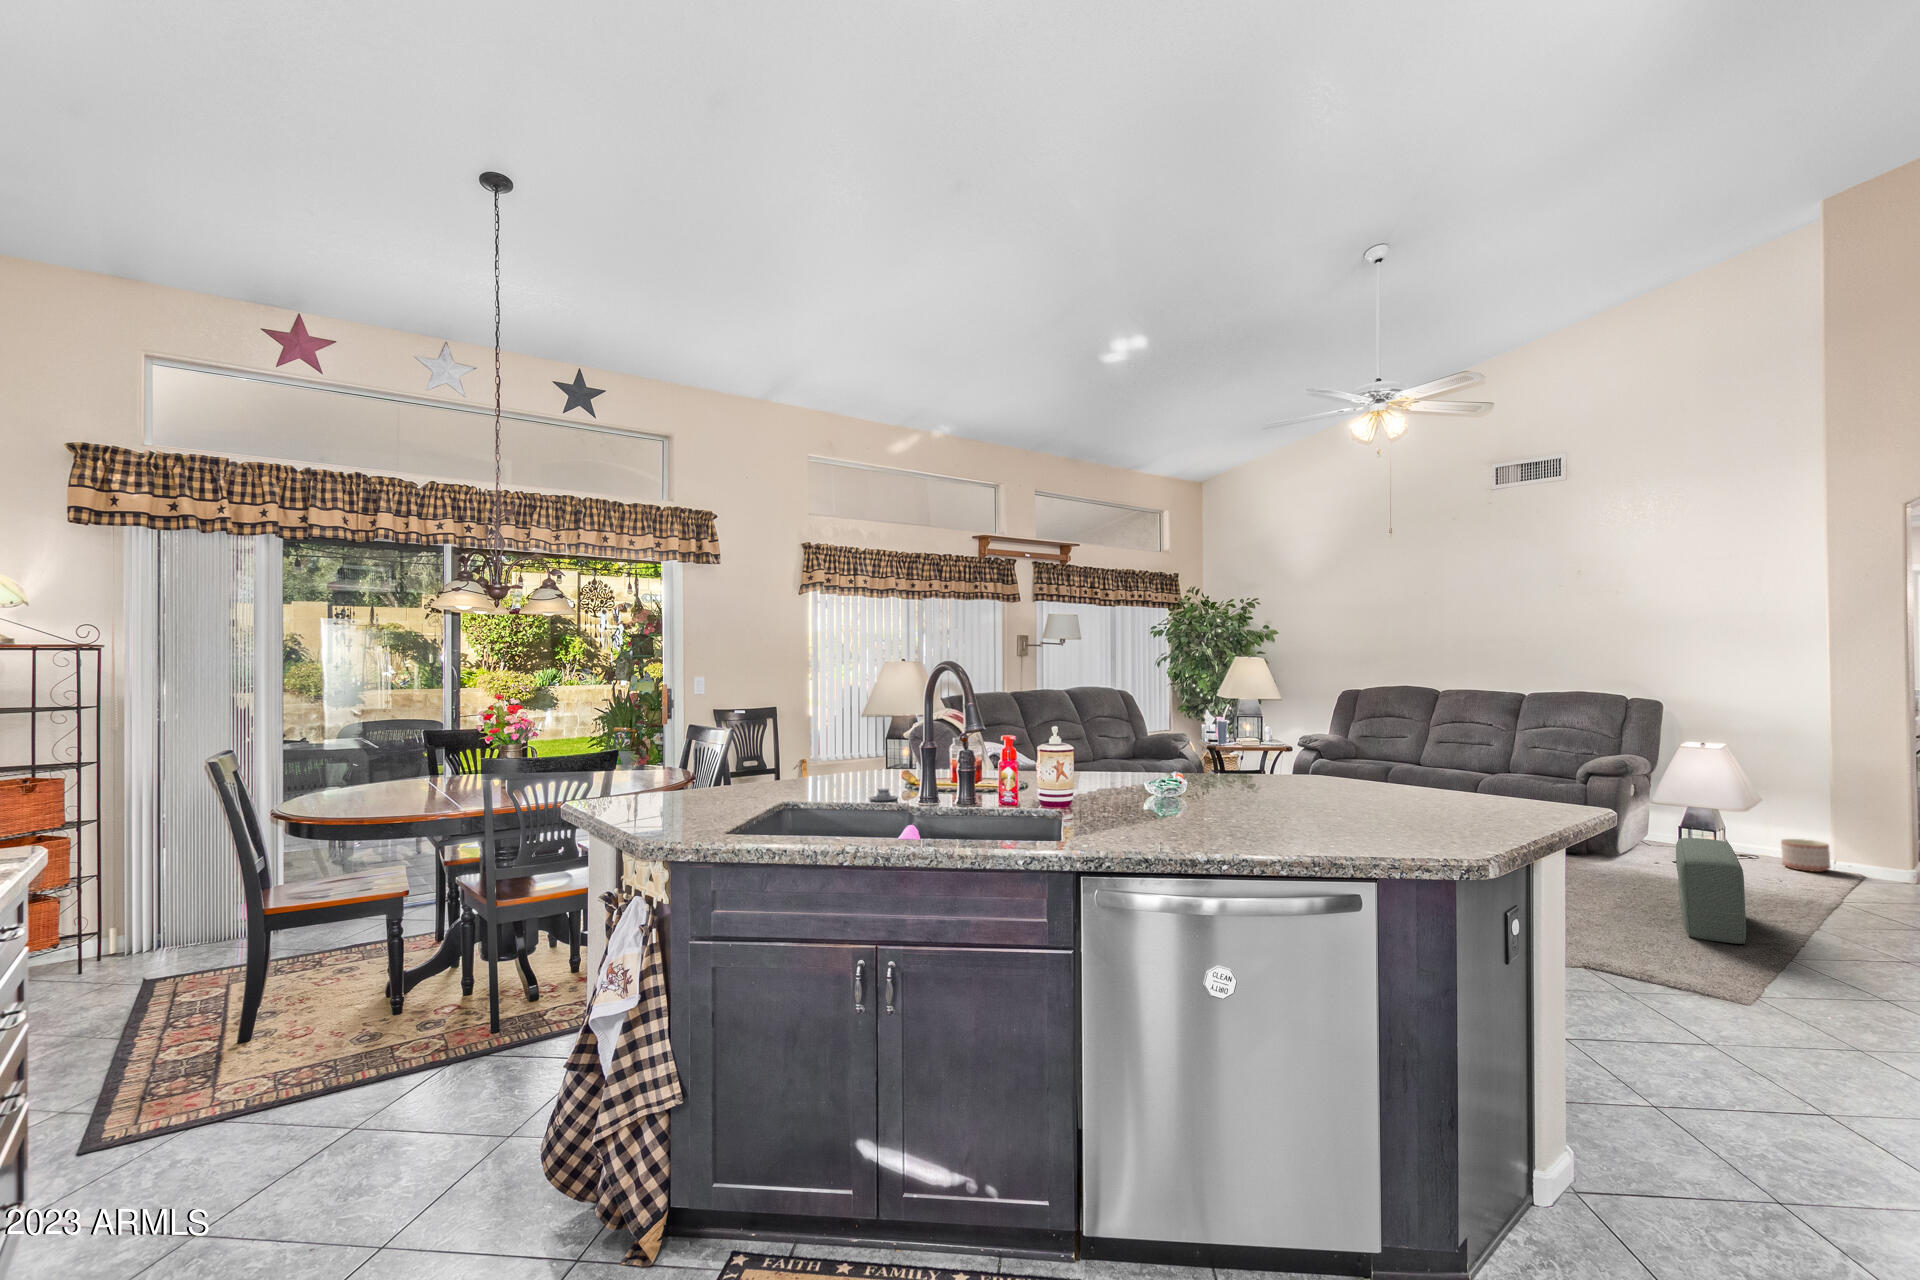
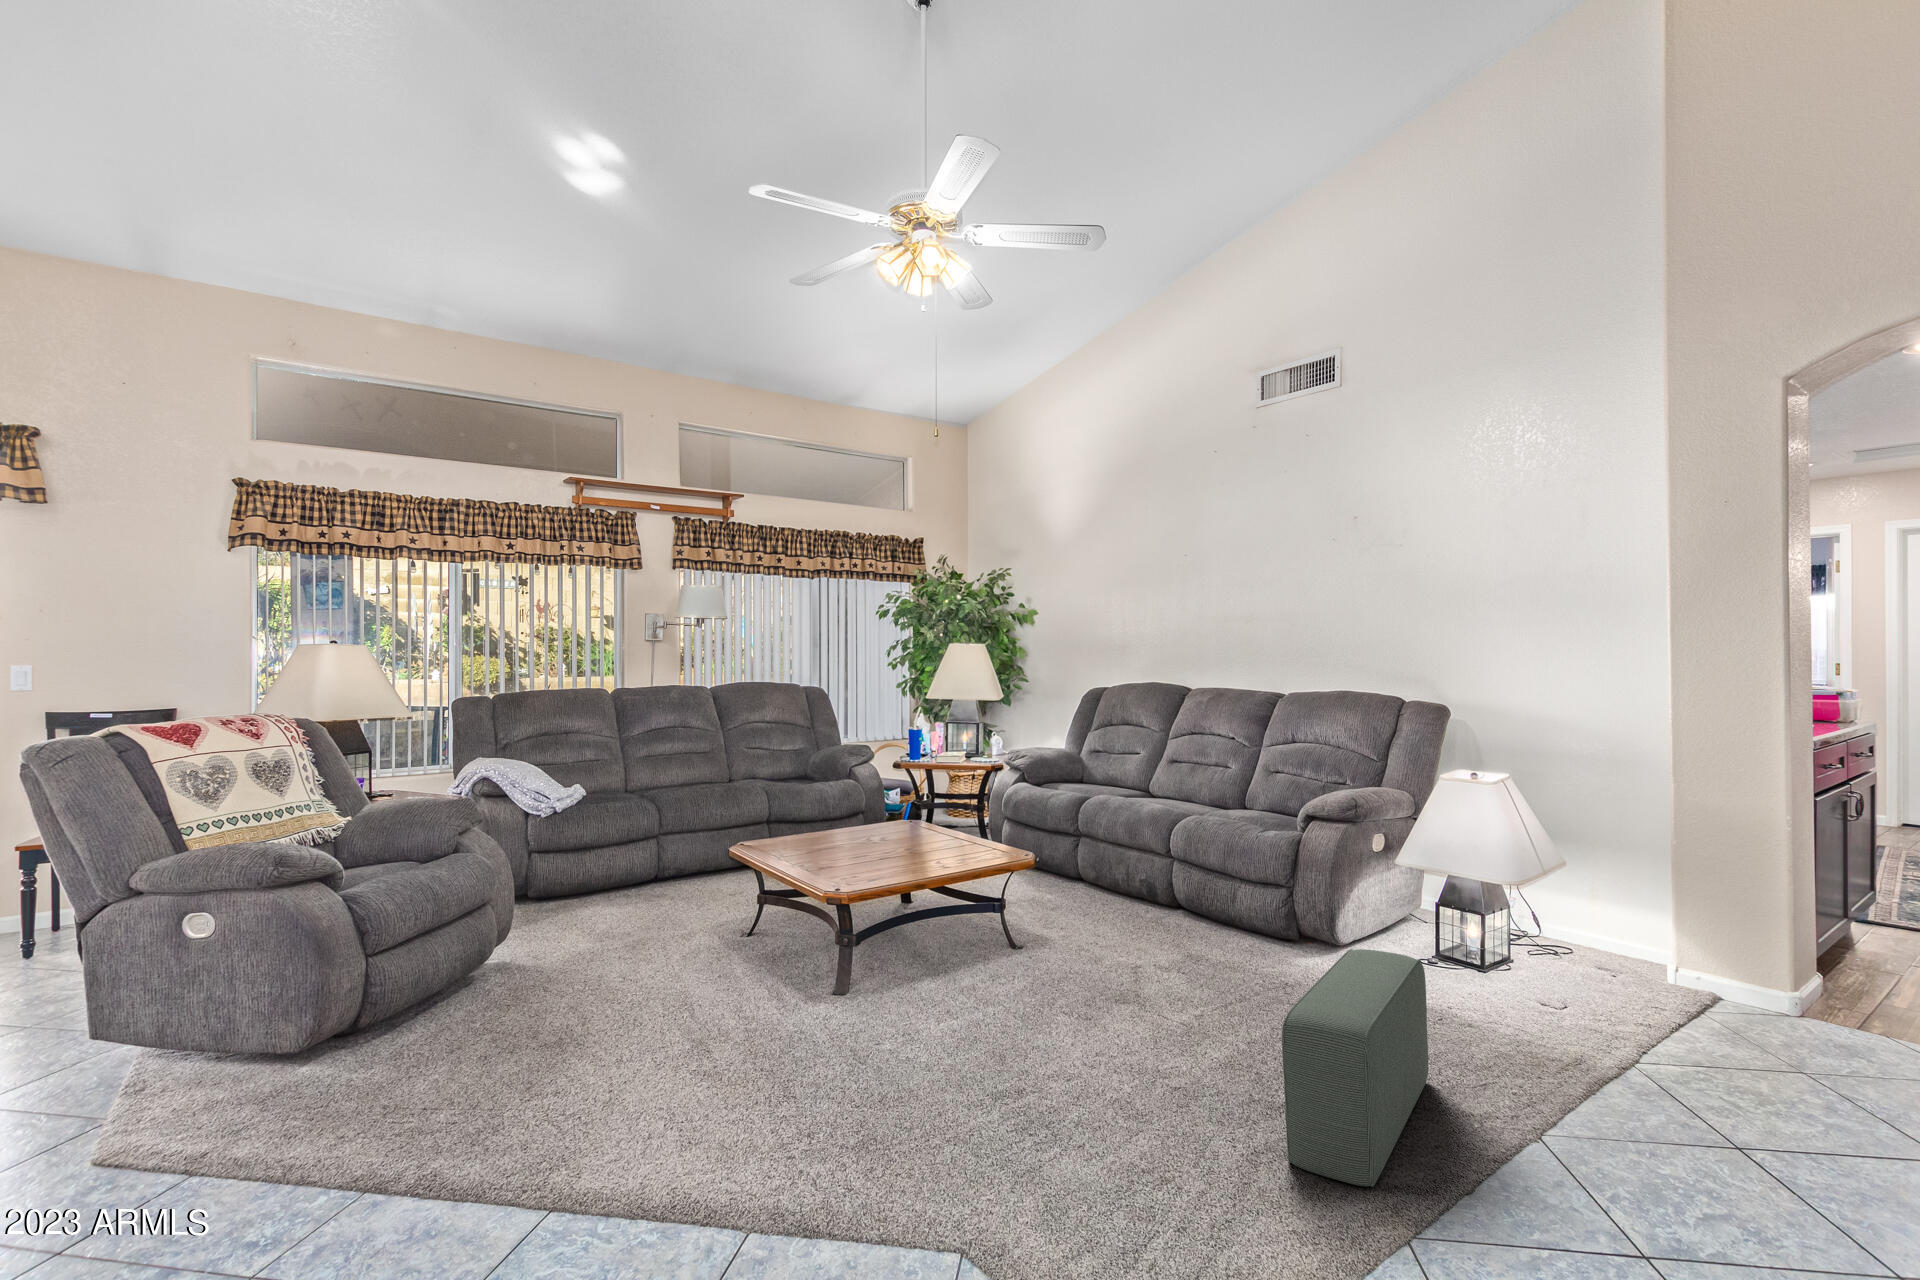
planter: present [1781,839,1830,872] -> none [1590,918,1658,974]

